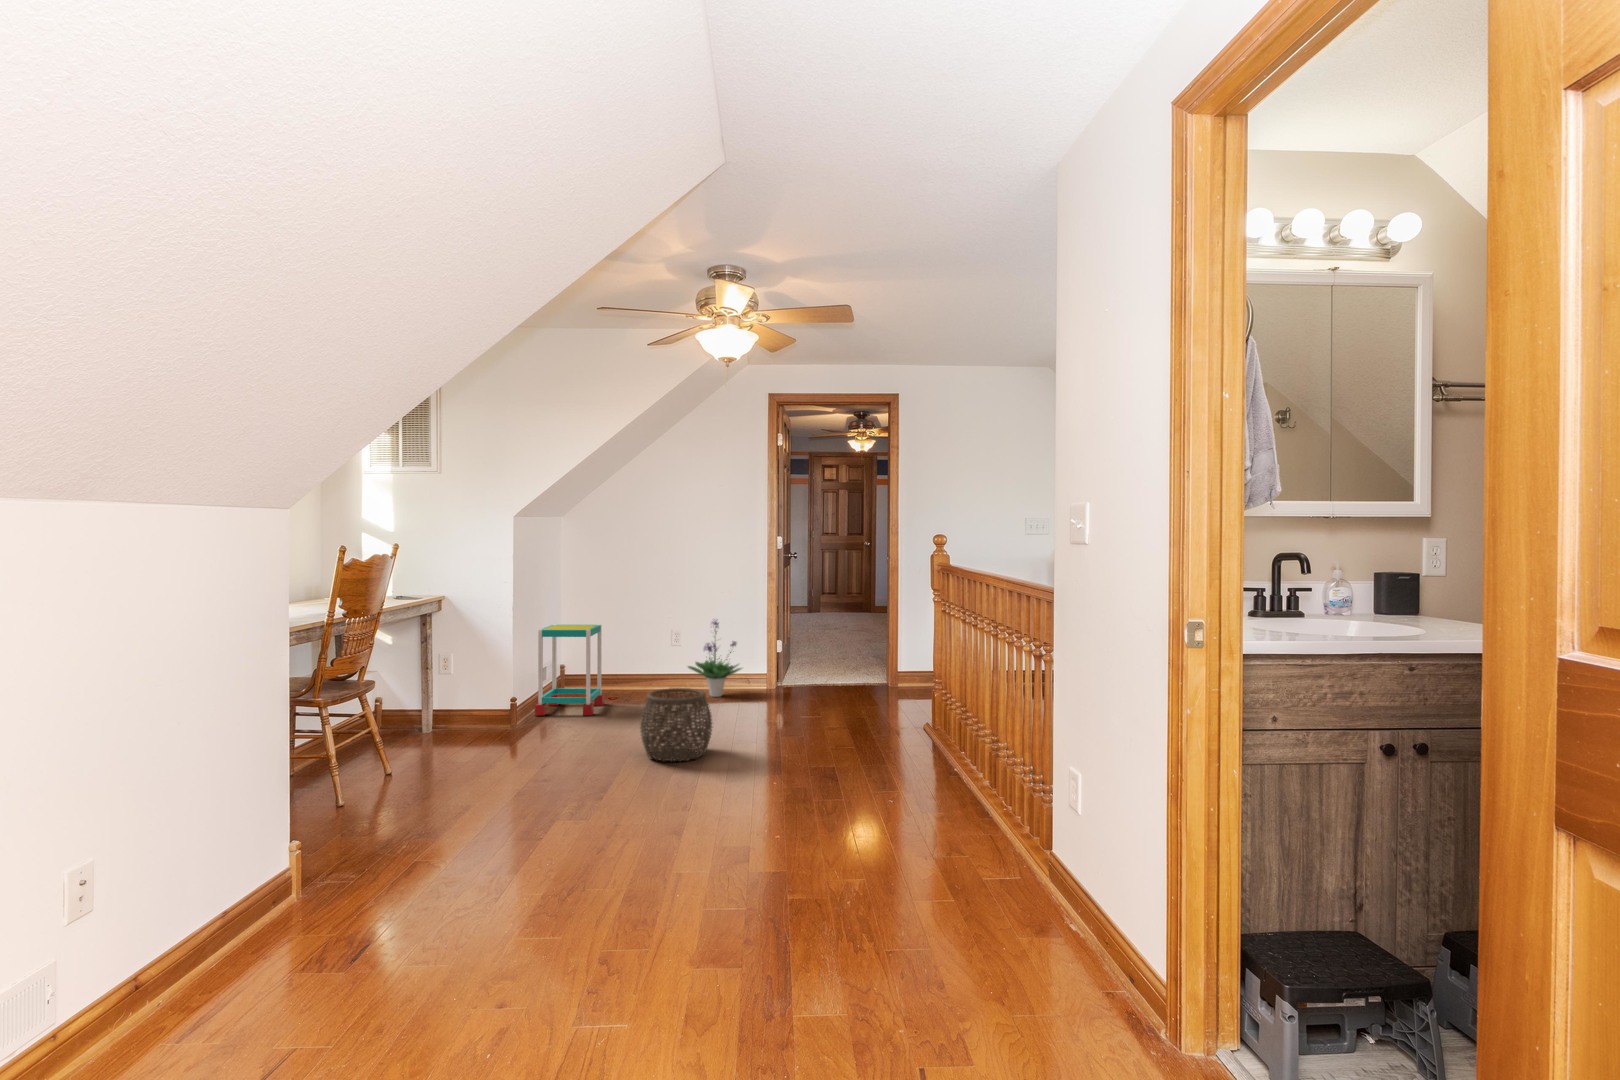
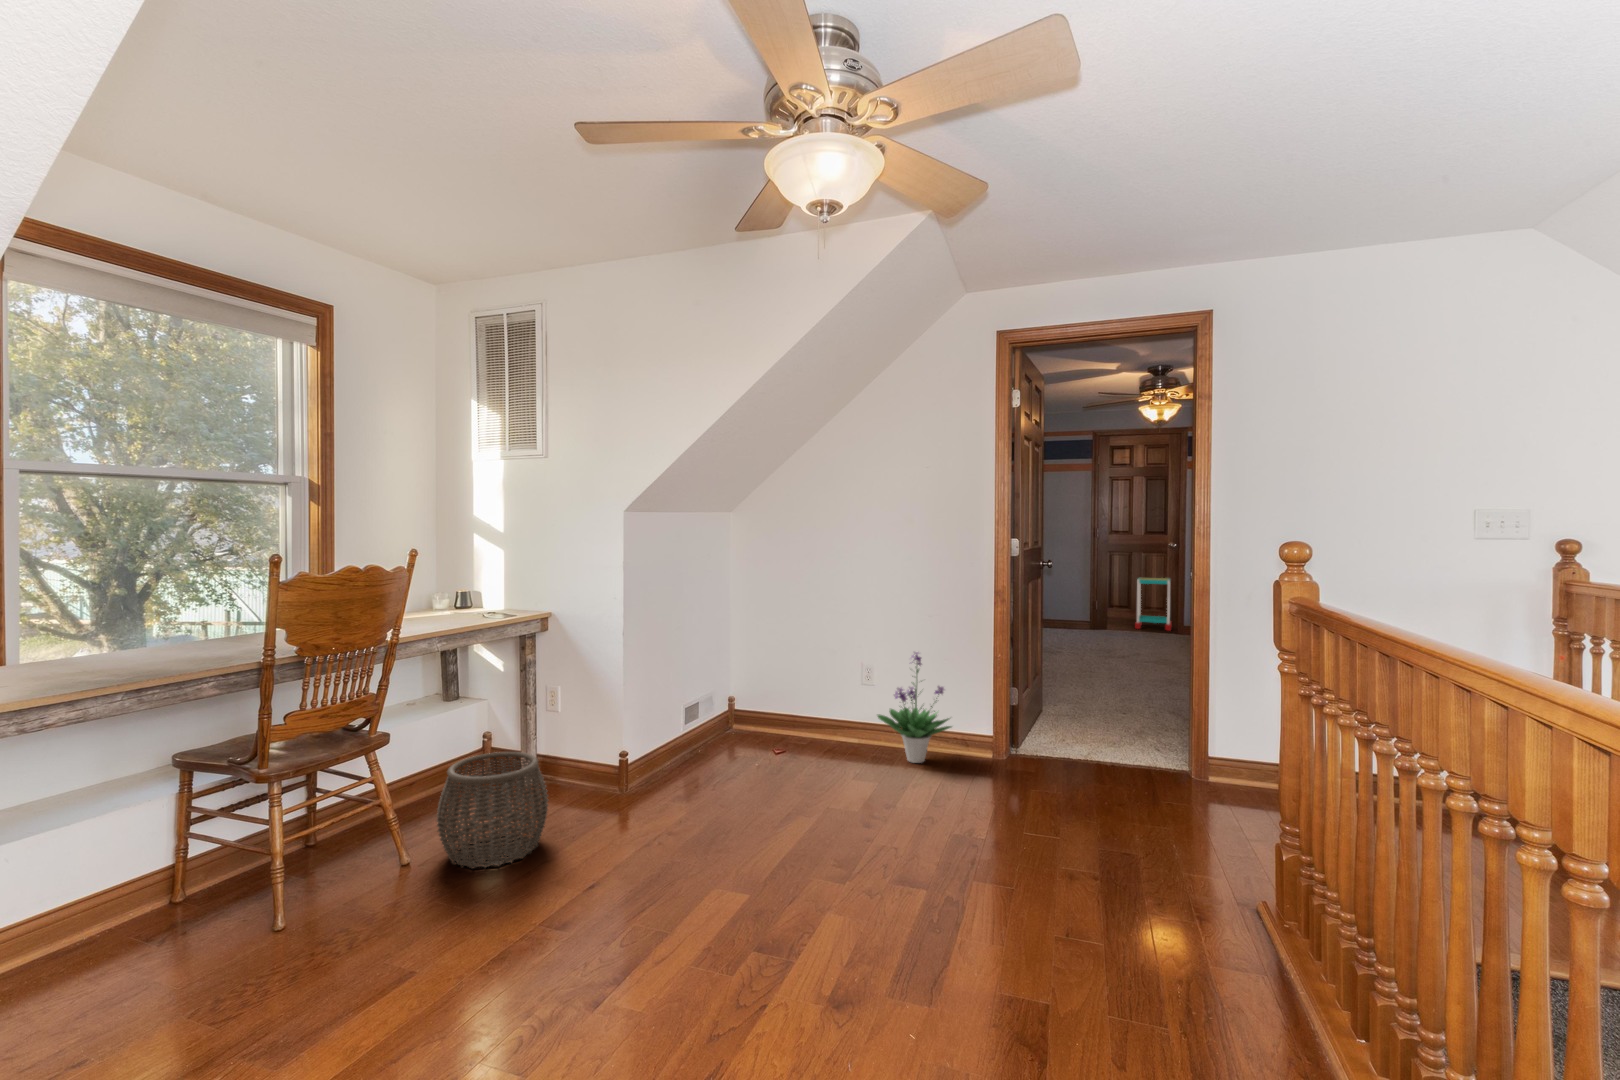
side table: present [535,624,604,716] -> present [1135,578,1172,631]
woven basket: present [640,688,712,762] -> present [437,752,548,868]

